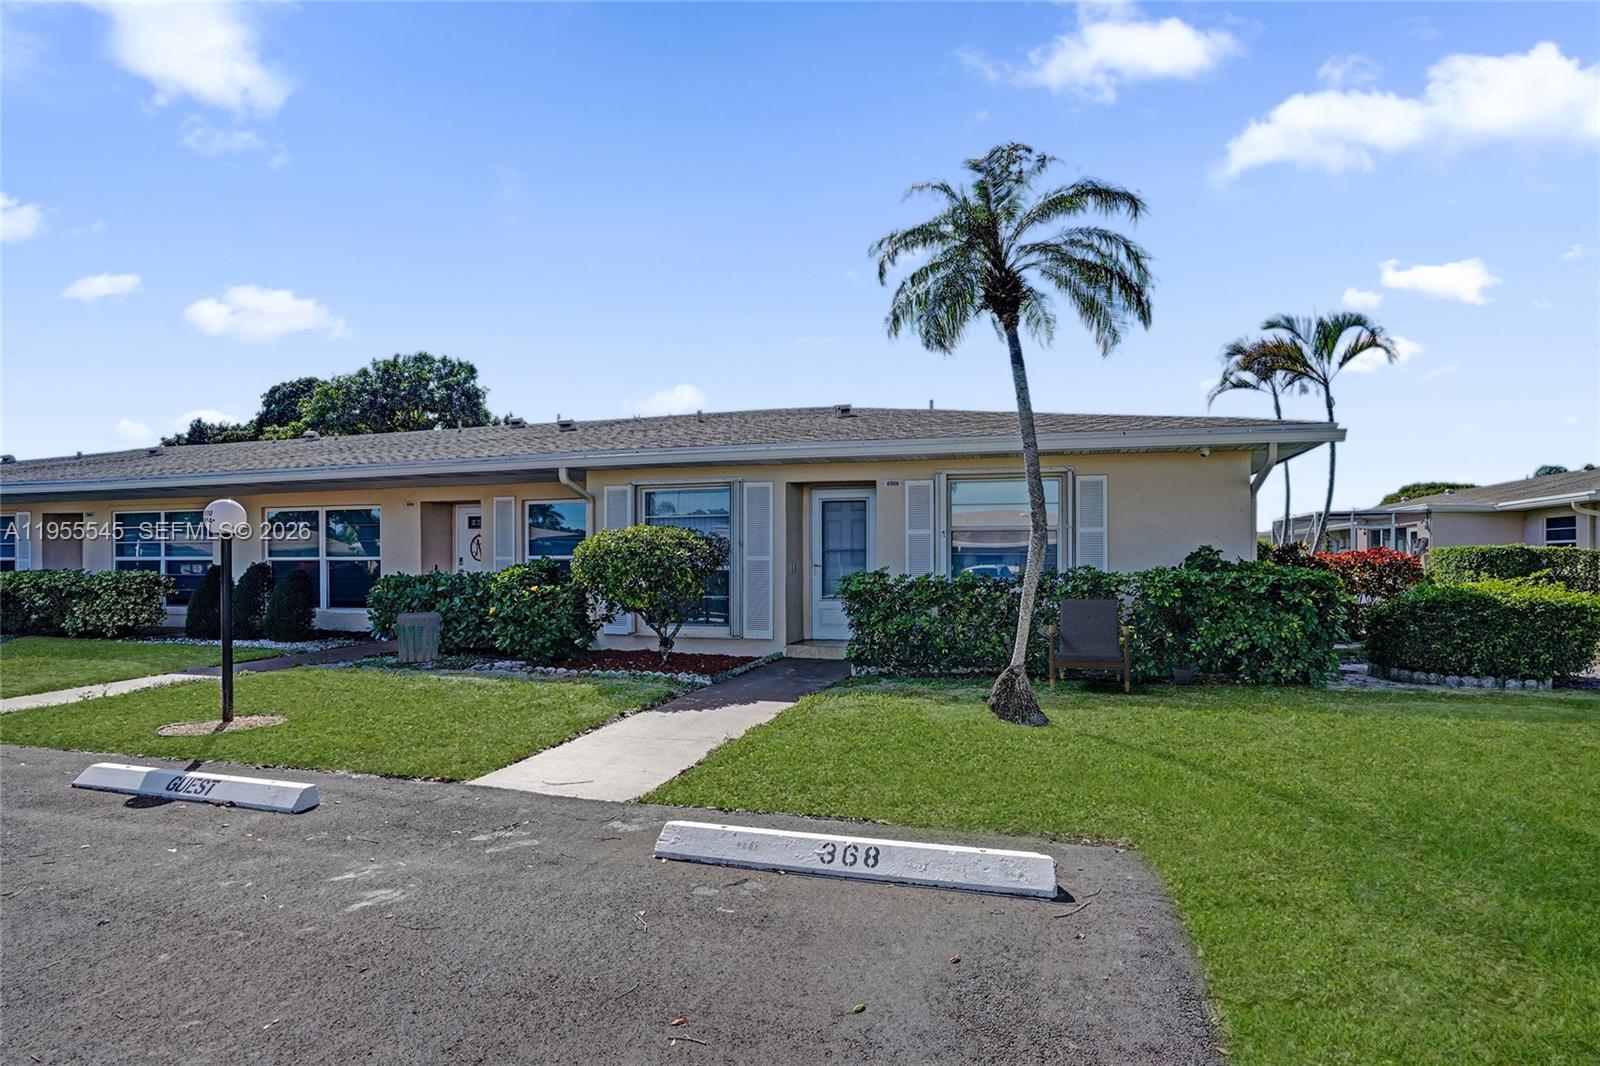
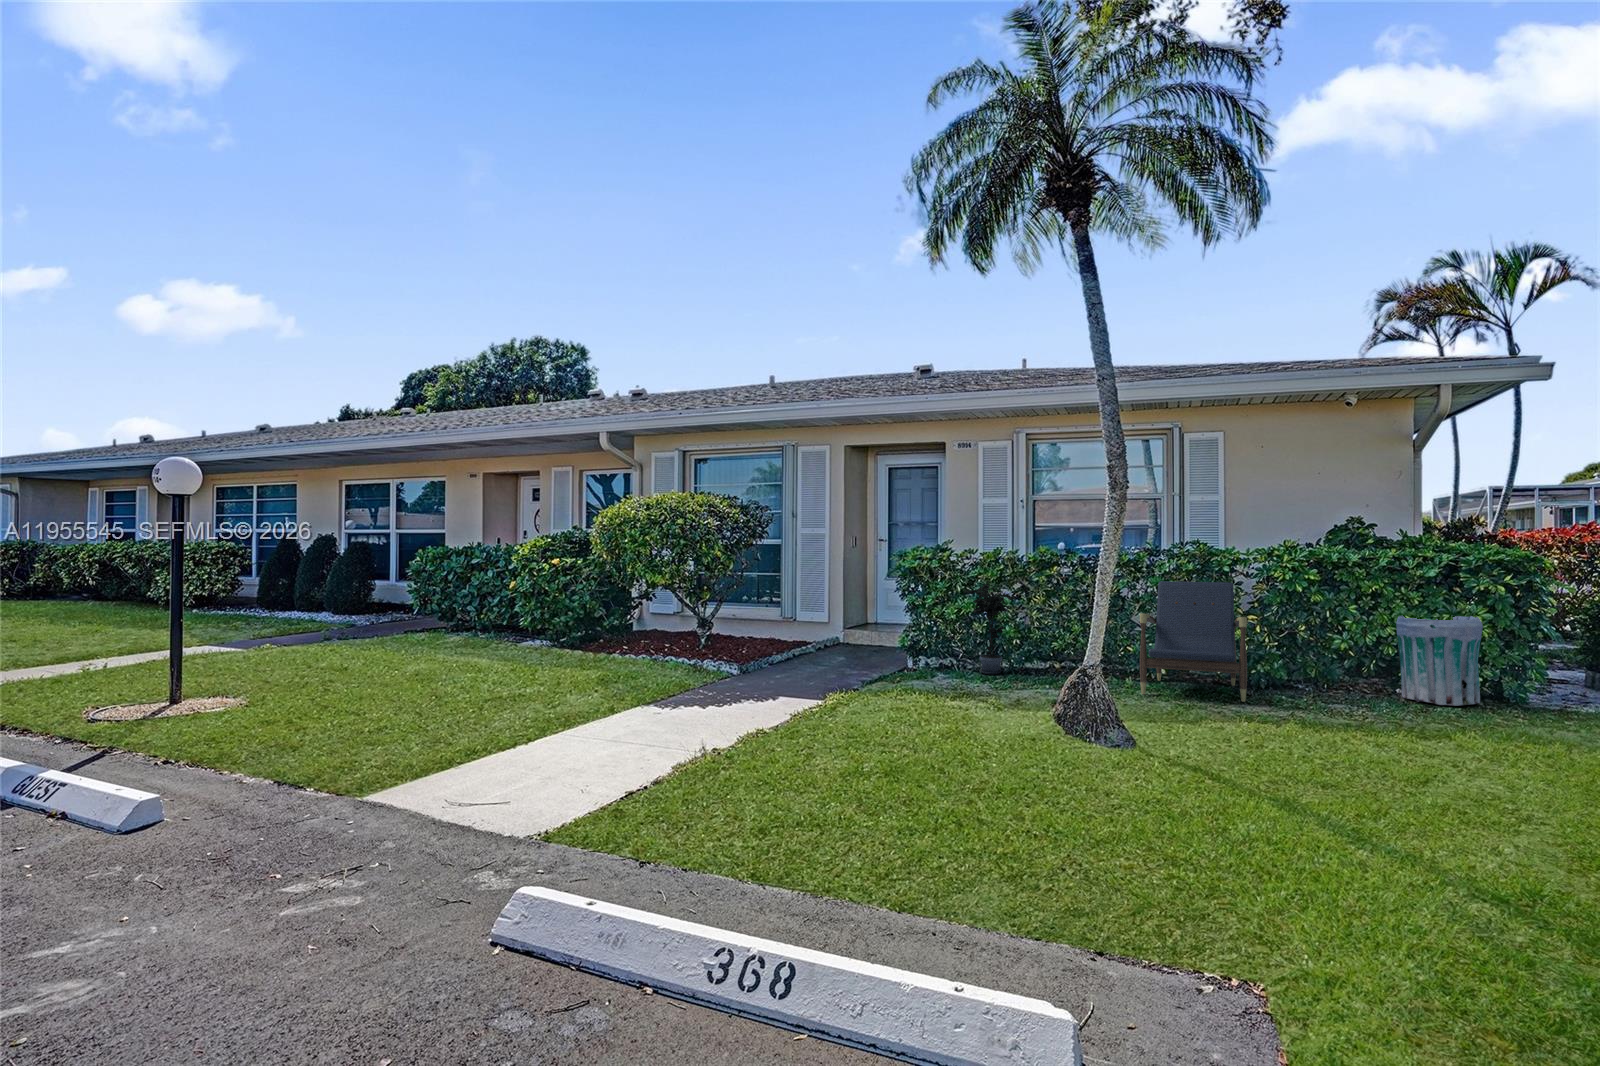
potted plant: present [1153,602,1211,684] -> present [964,581,1015,675]
trash can: present [397,612,440,663] -> present [1396,616,1483,706]

